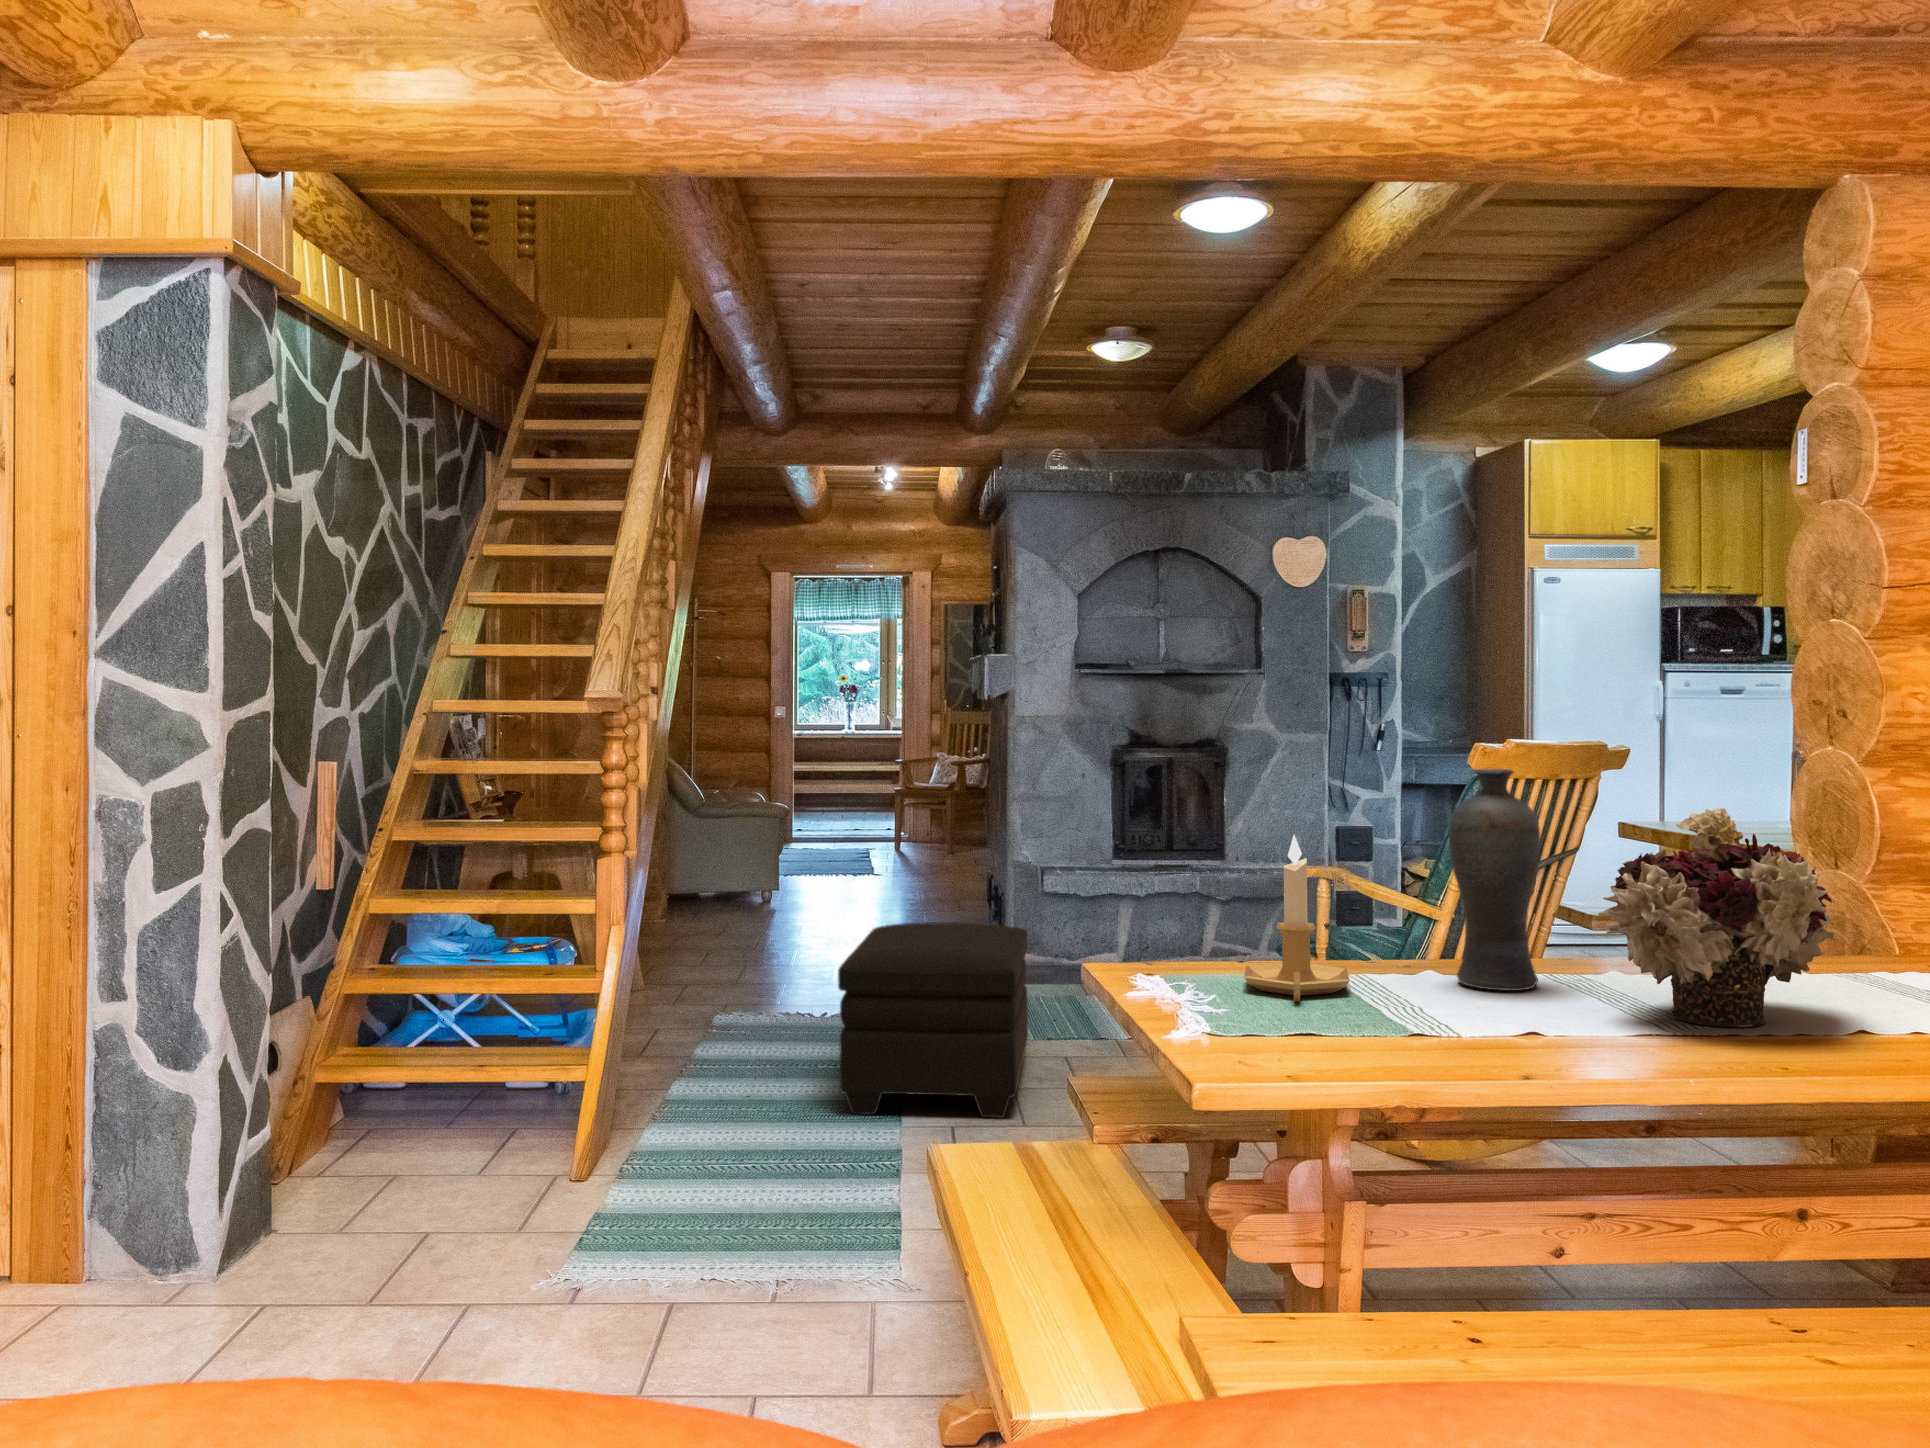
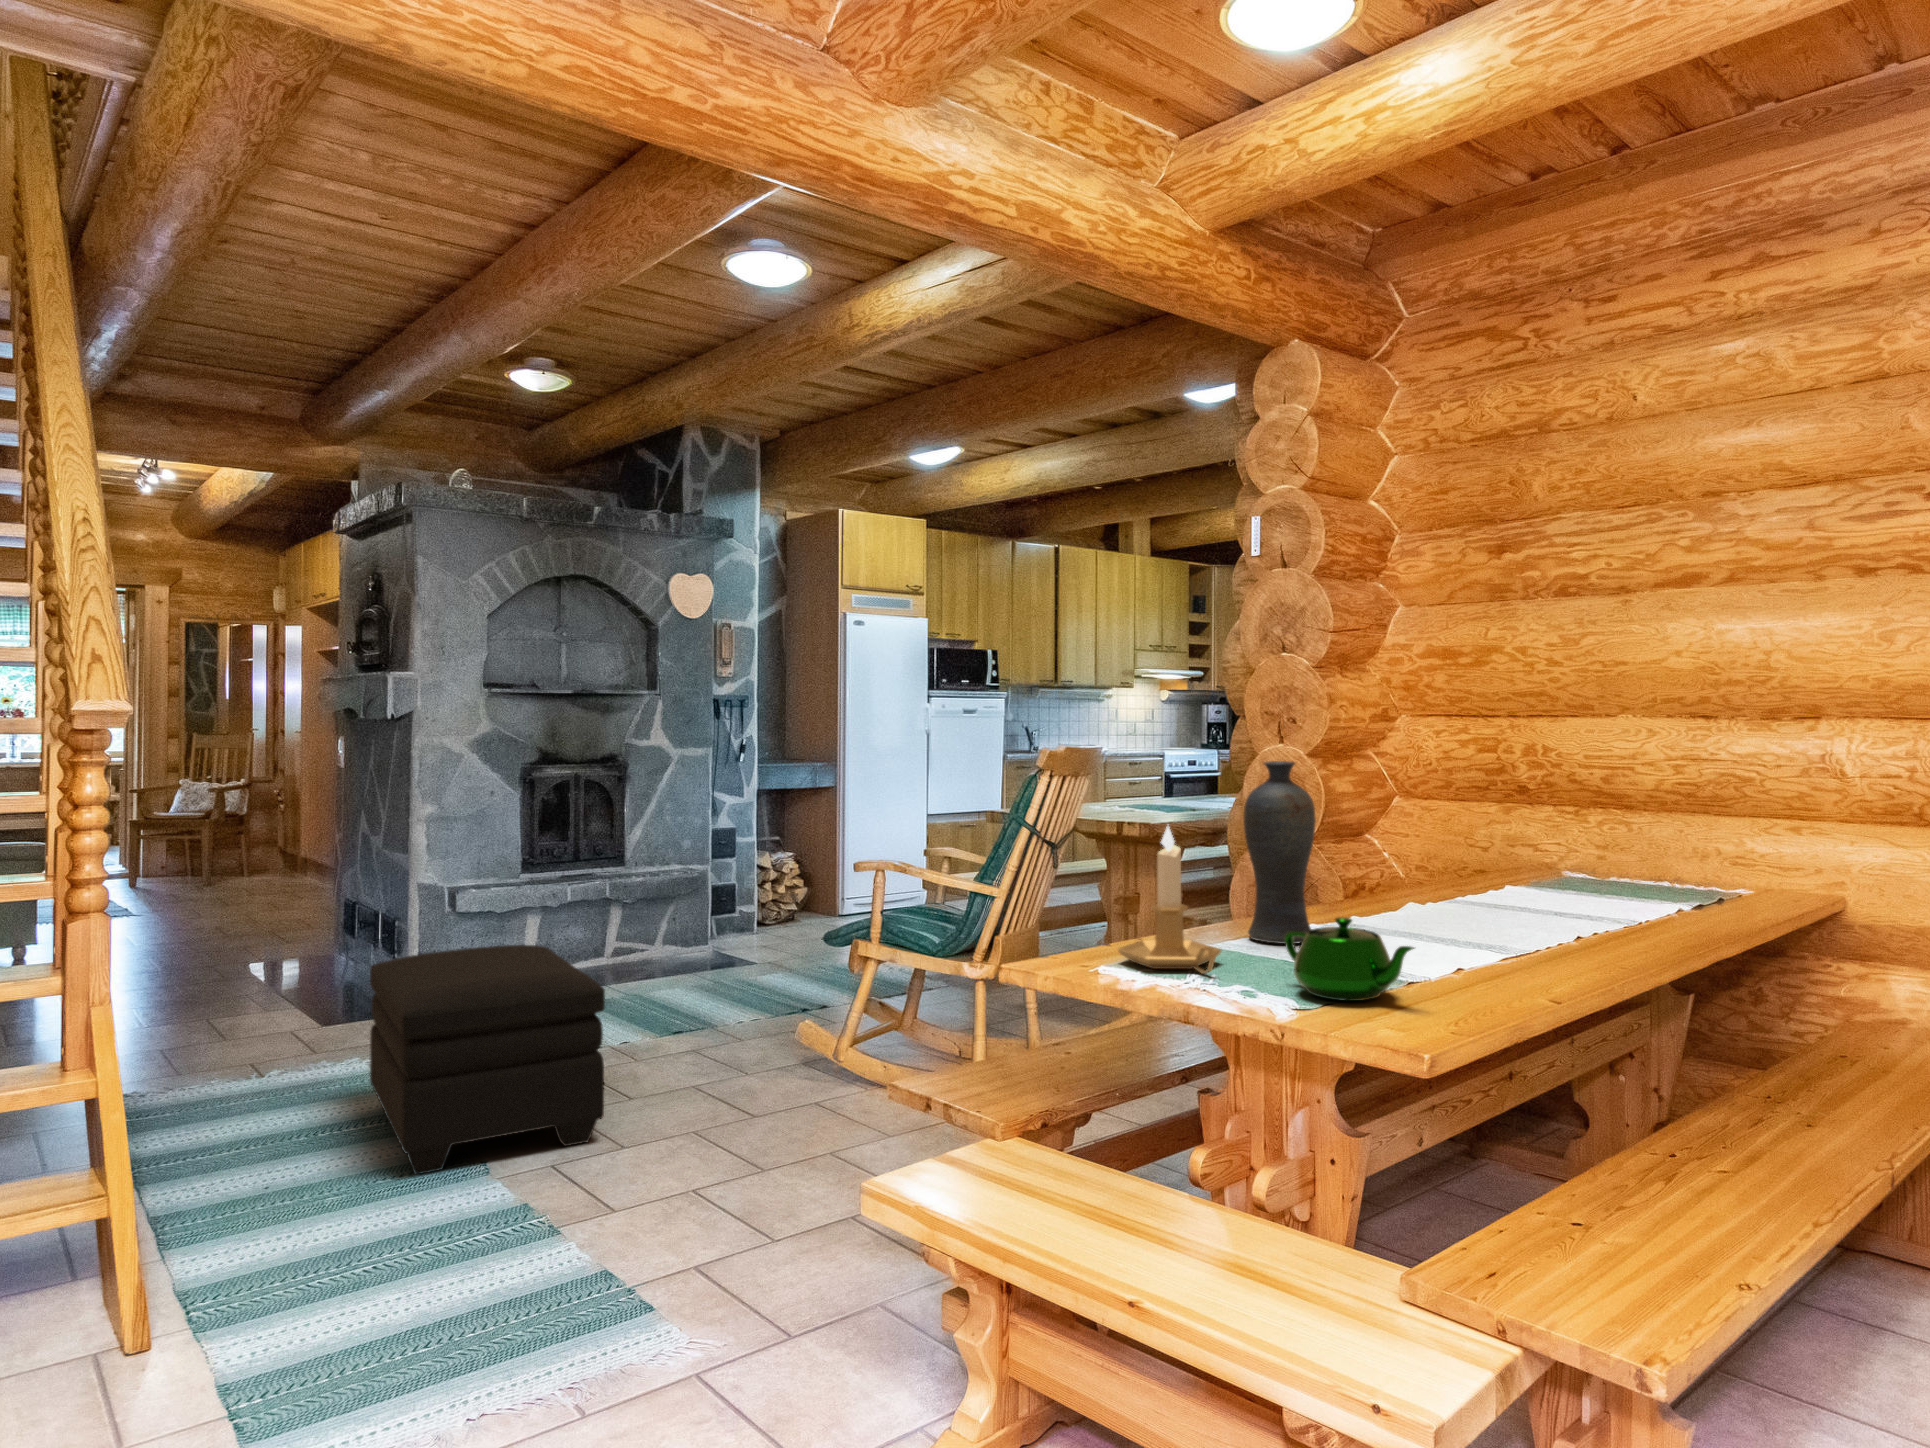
flower arrangement: present [1598,808,1834,1027] -> none [1396,784,1545,950]
teapot: none [1320,949,1436,1044] -> present [1285,917,1414,1001]

